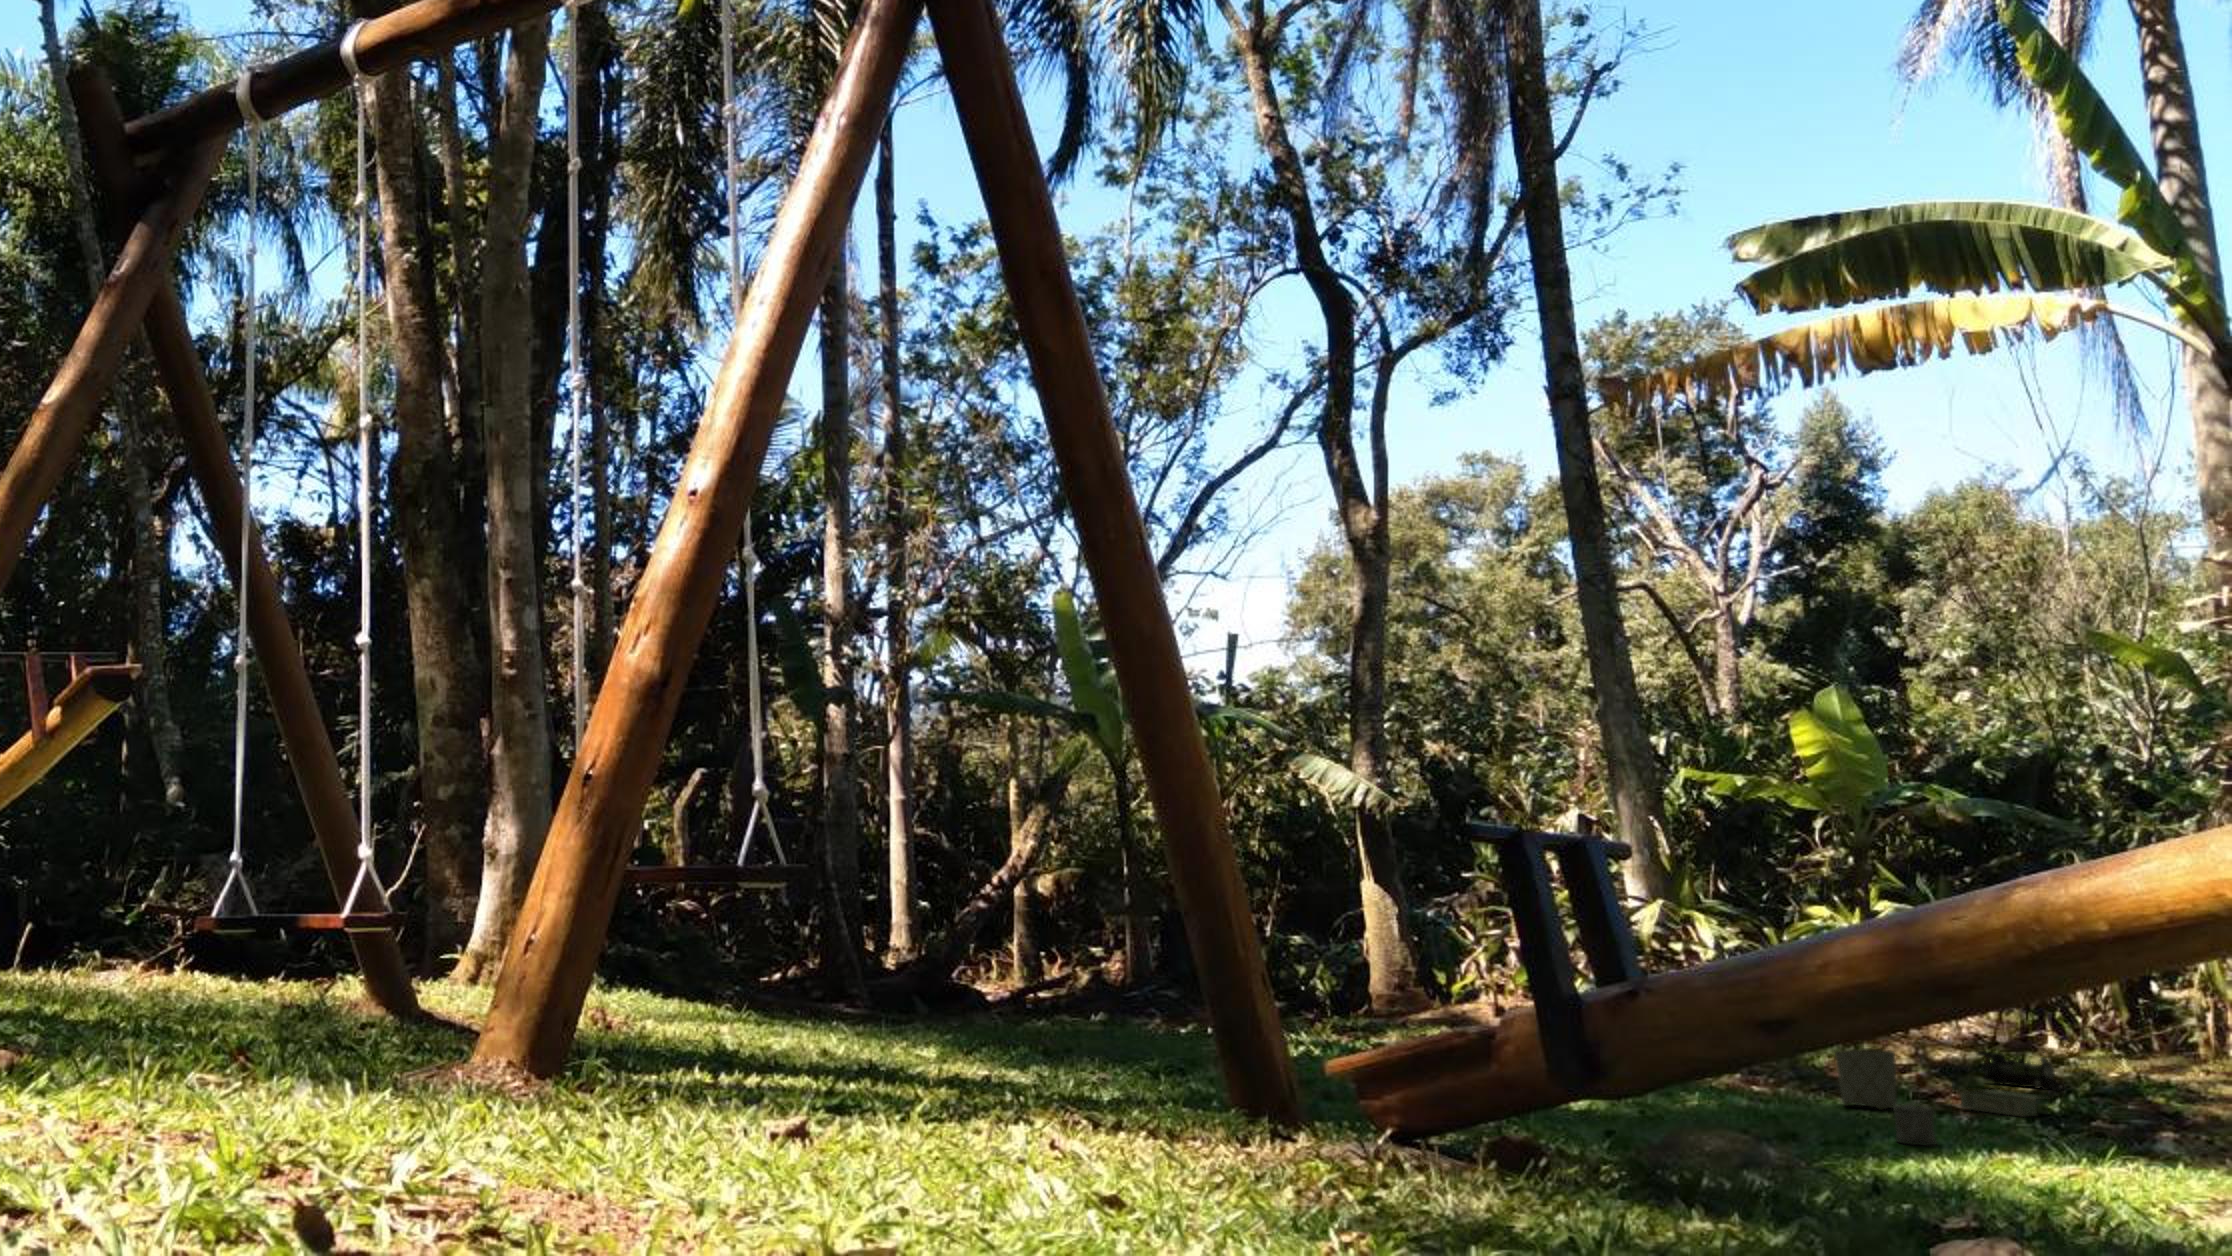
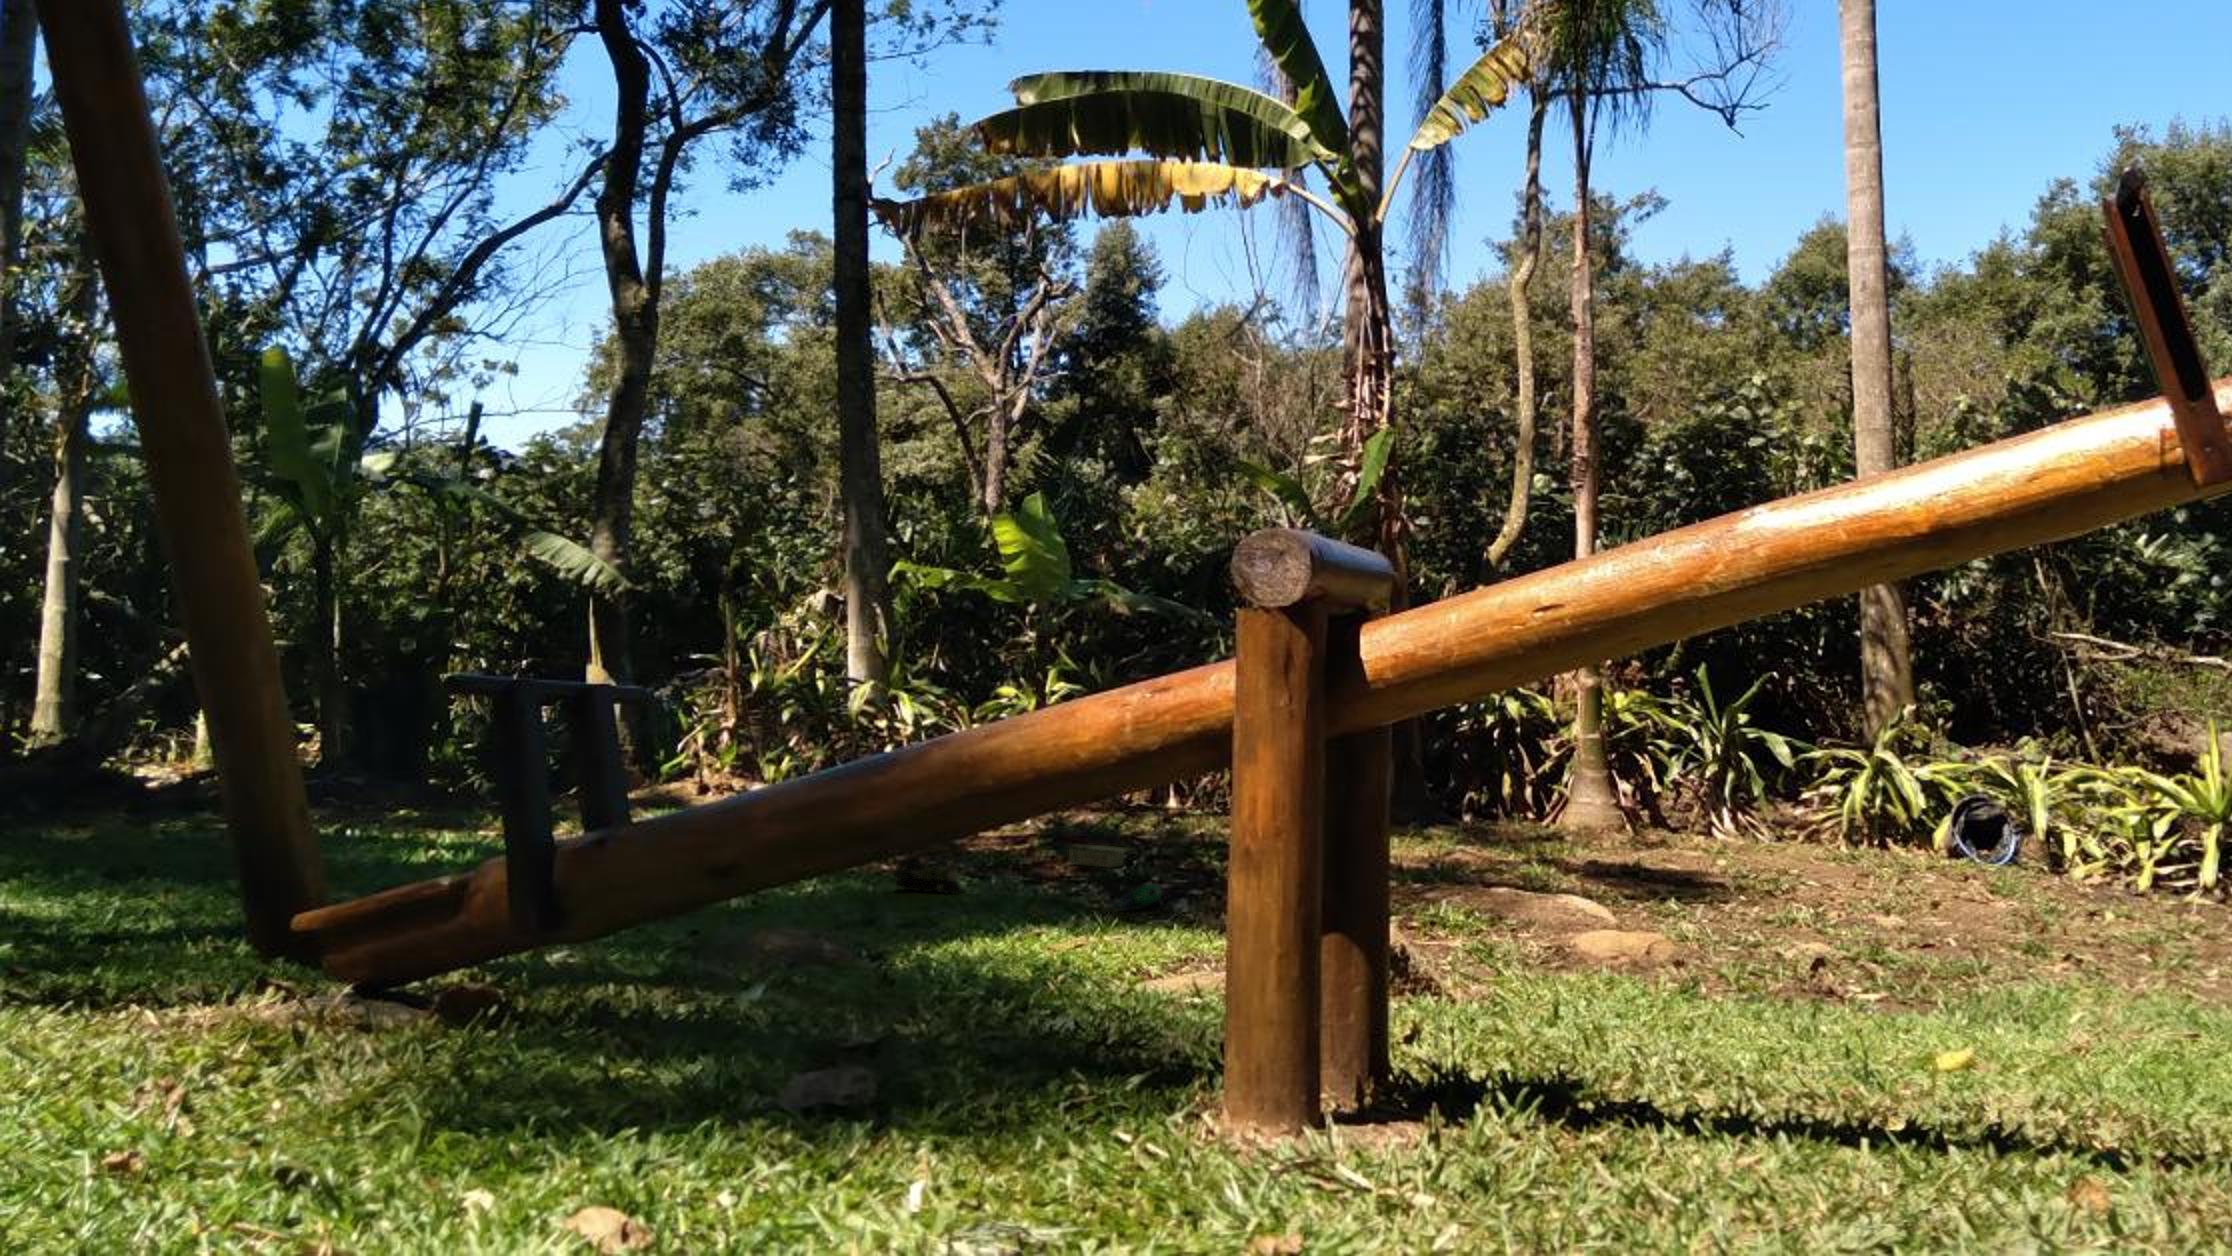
planter: present [1834,1048,1897,1110] -> none [974,818,1022,872]
toy train: present [1978,1051,2062,1091] -> present [894,858,963,894]
watering can: present [1893,1104,1937,1146] -> none [994,872,1028,909]
plush toy: none [2056,1131,2121,1159] -> present [1113,884,1161,909]

